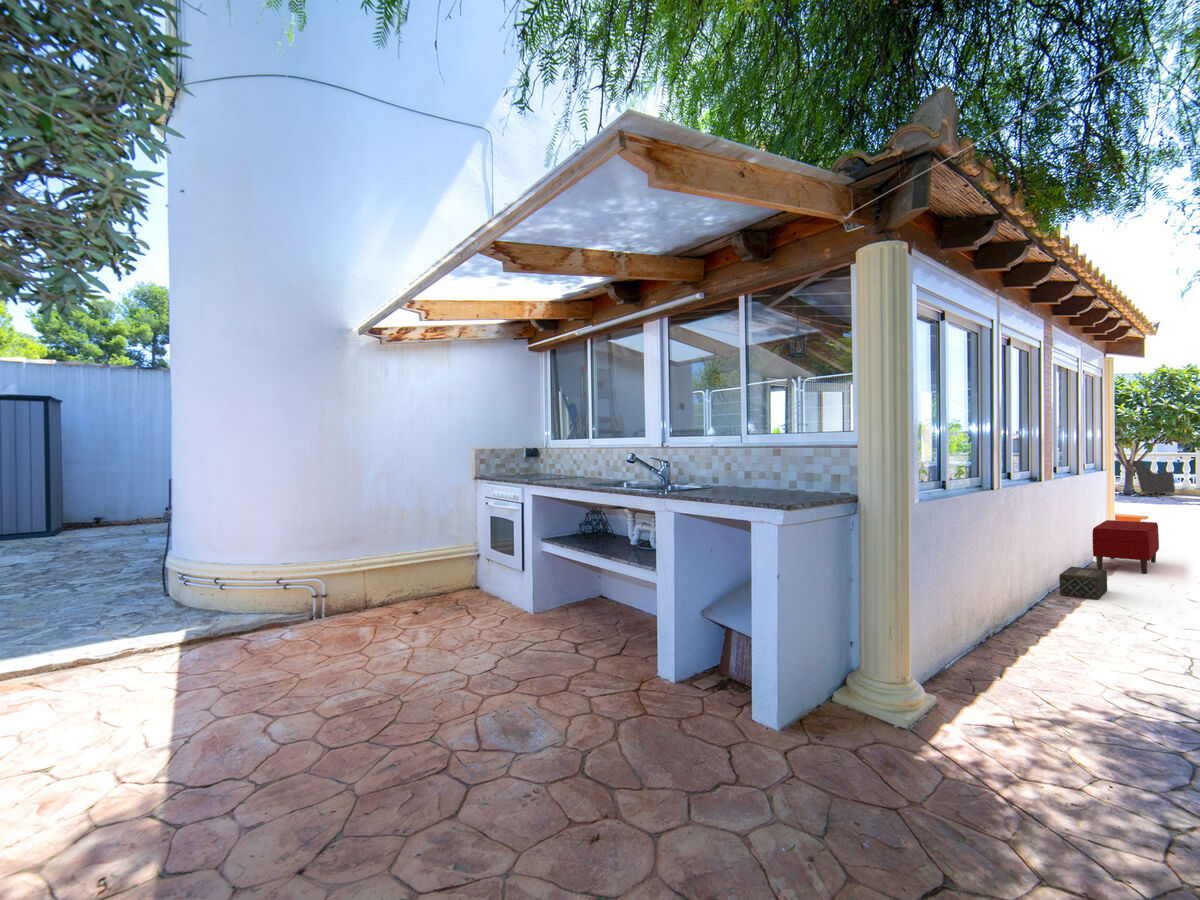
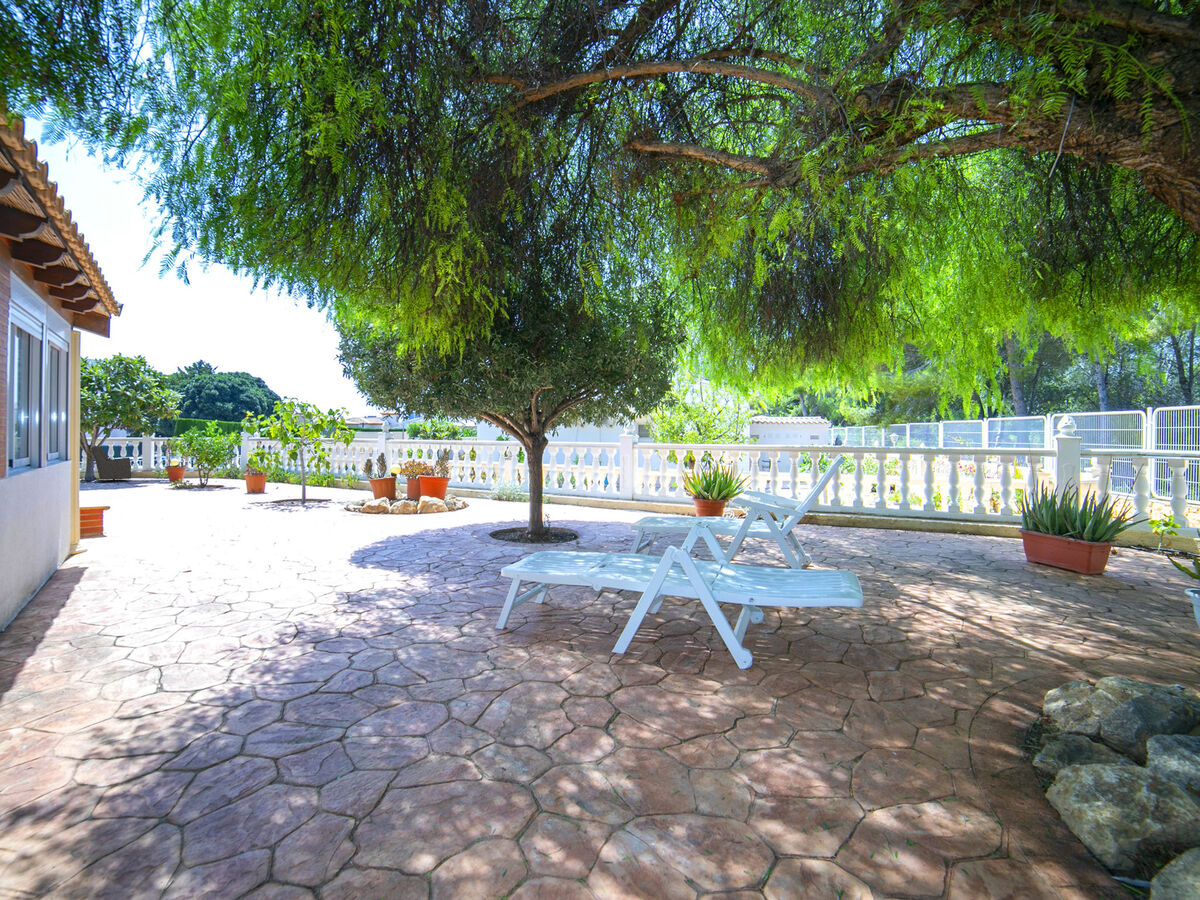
bench: present [1092,520,1159,574] -> none [56,514,127,578]
woven basket: present [1059,567,1107,600] -> none [16,580,77,625]

